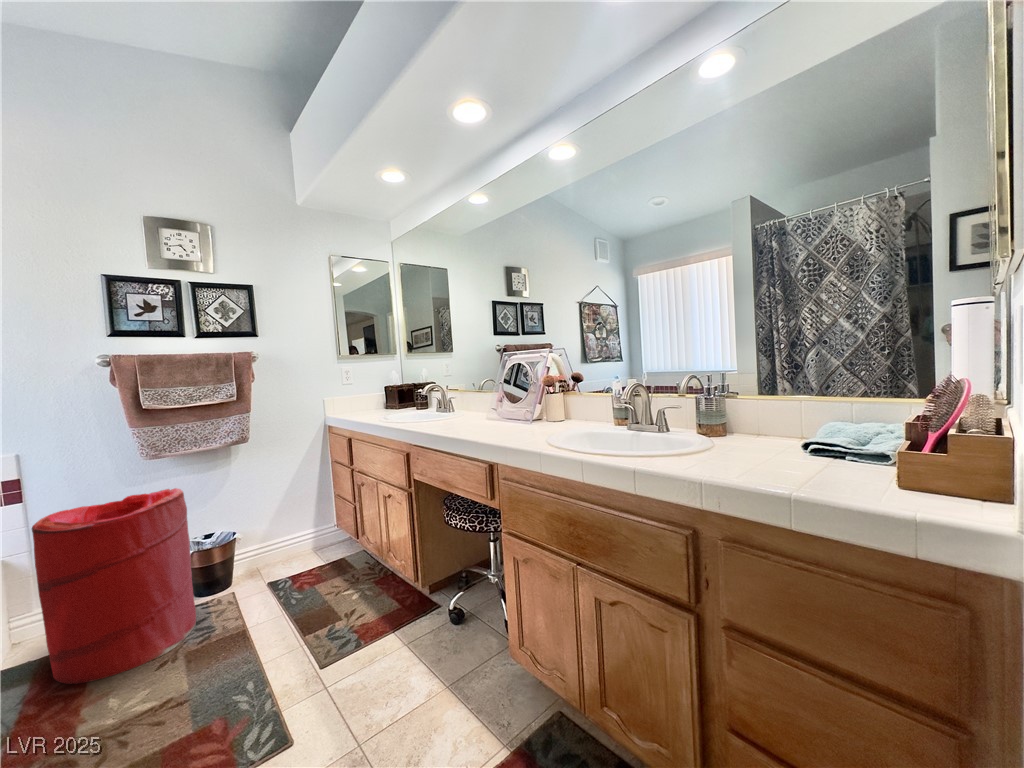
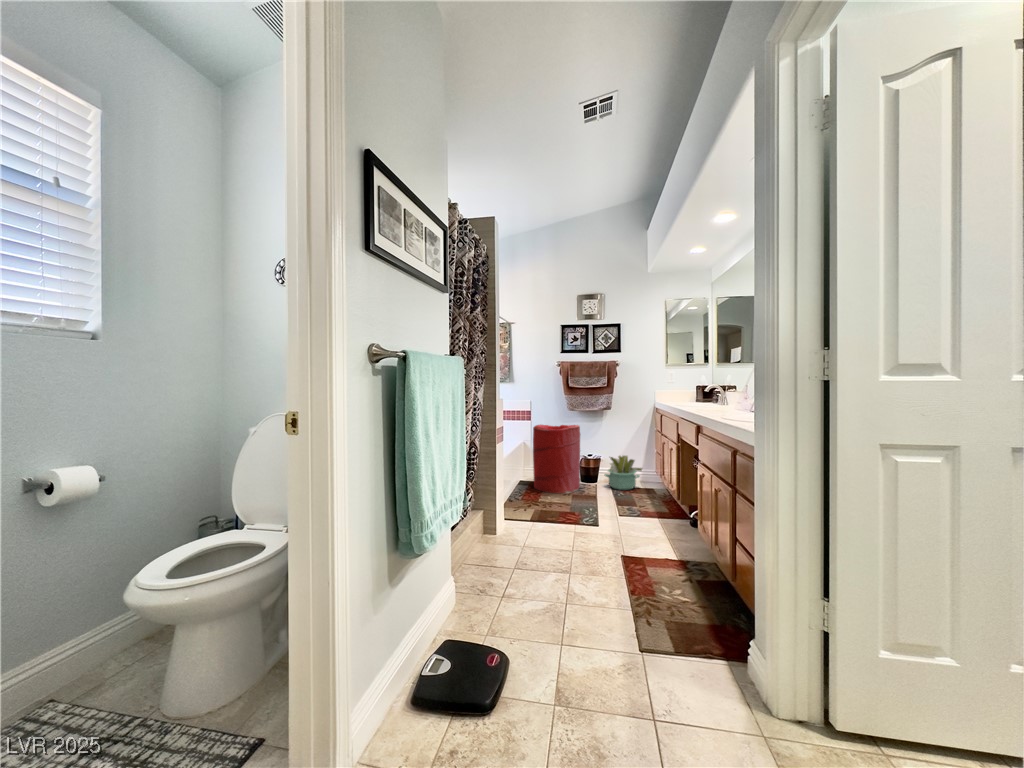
decorative plant: none [249,517,322,587] -> present [605,456,643,490]

